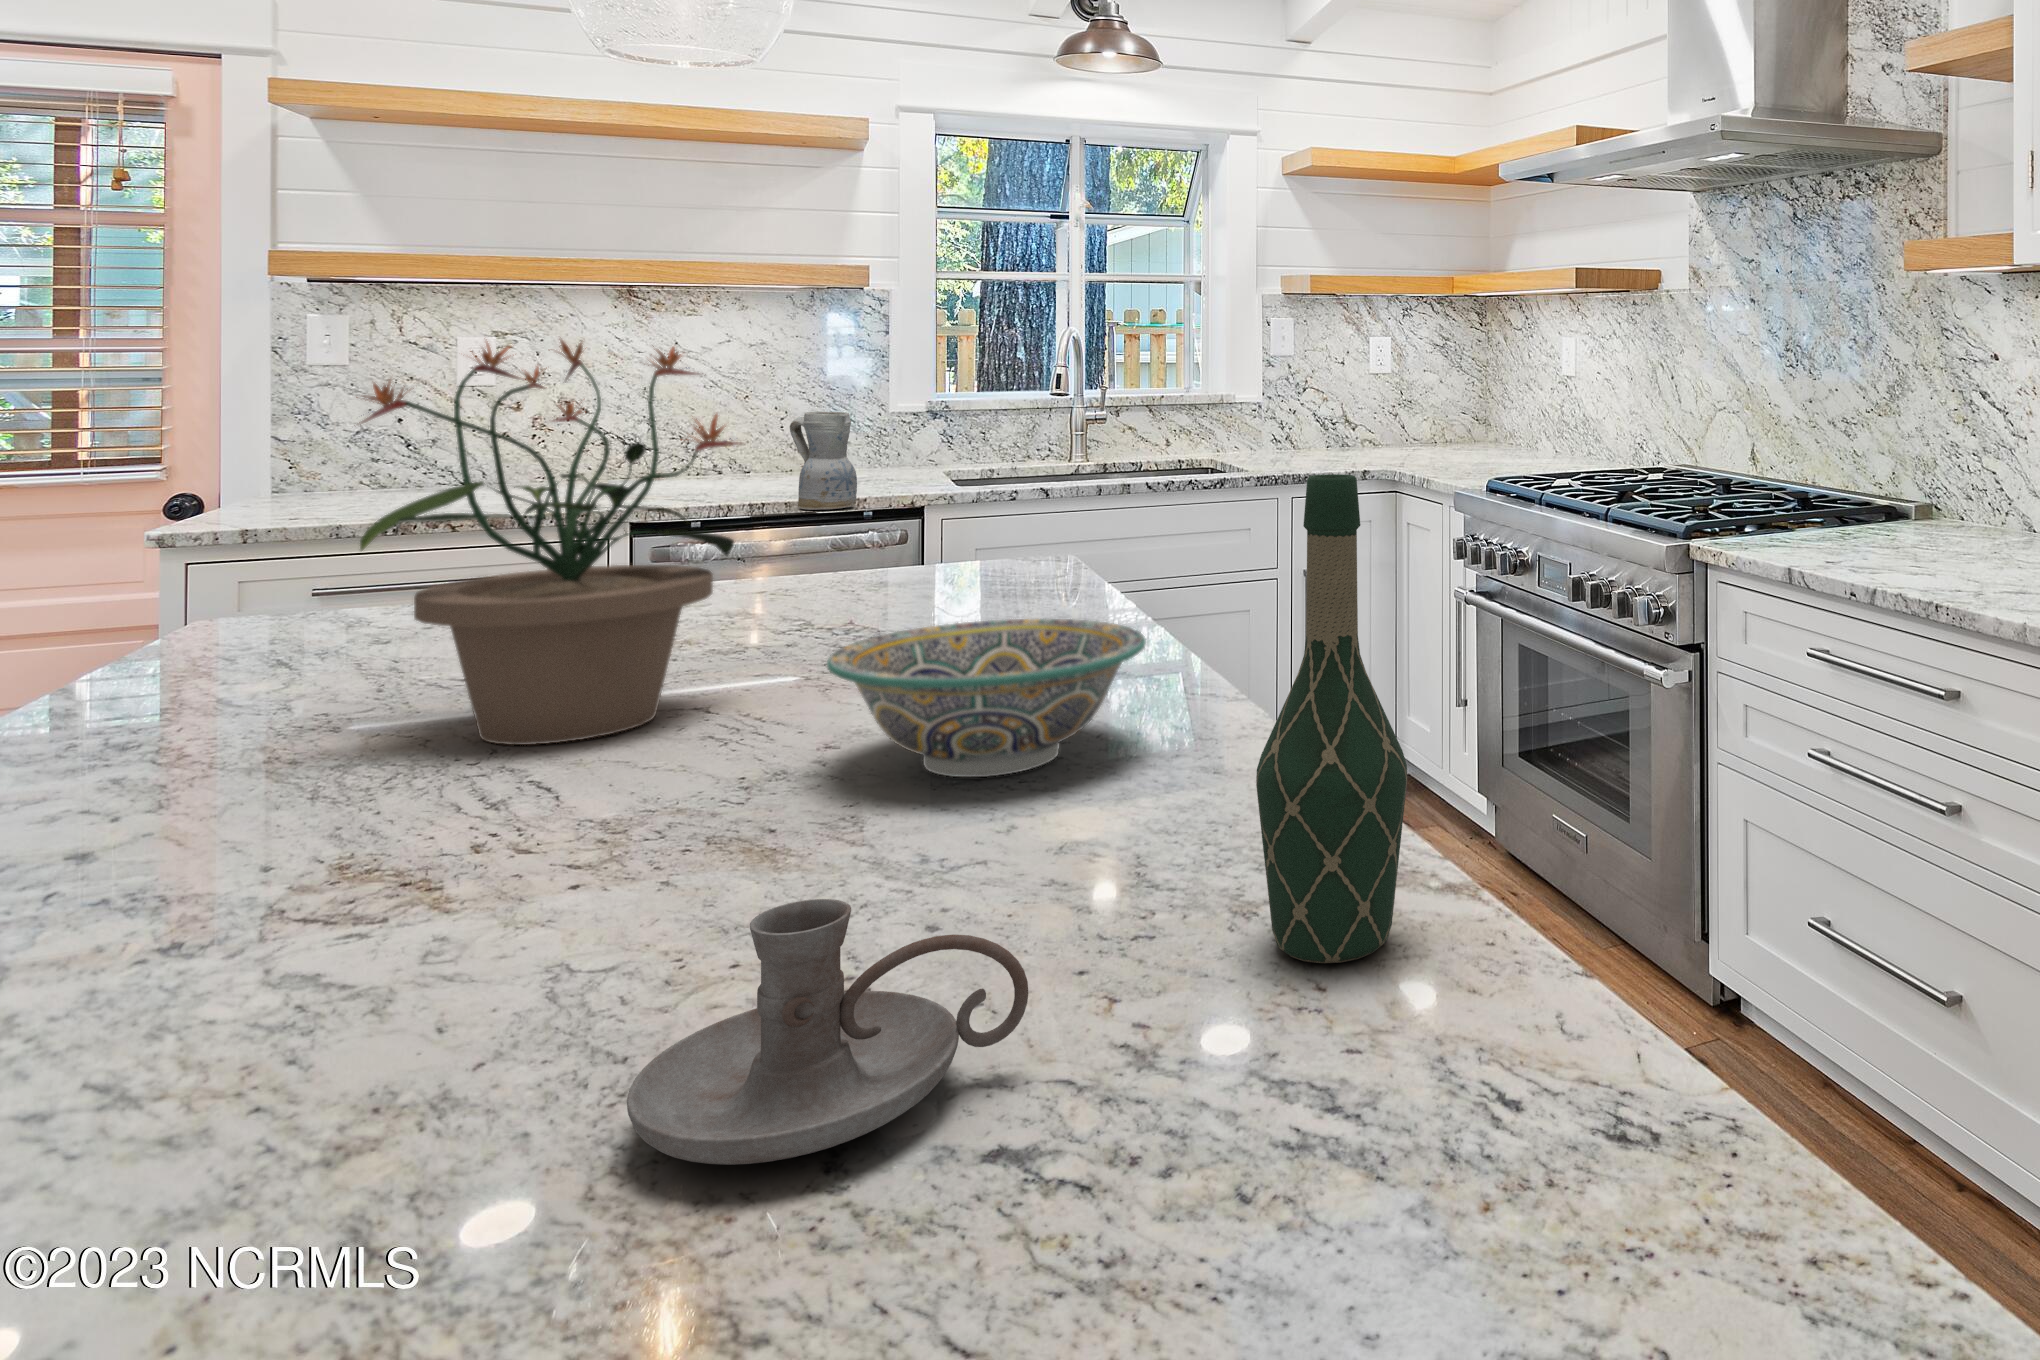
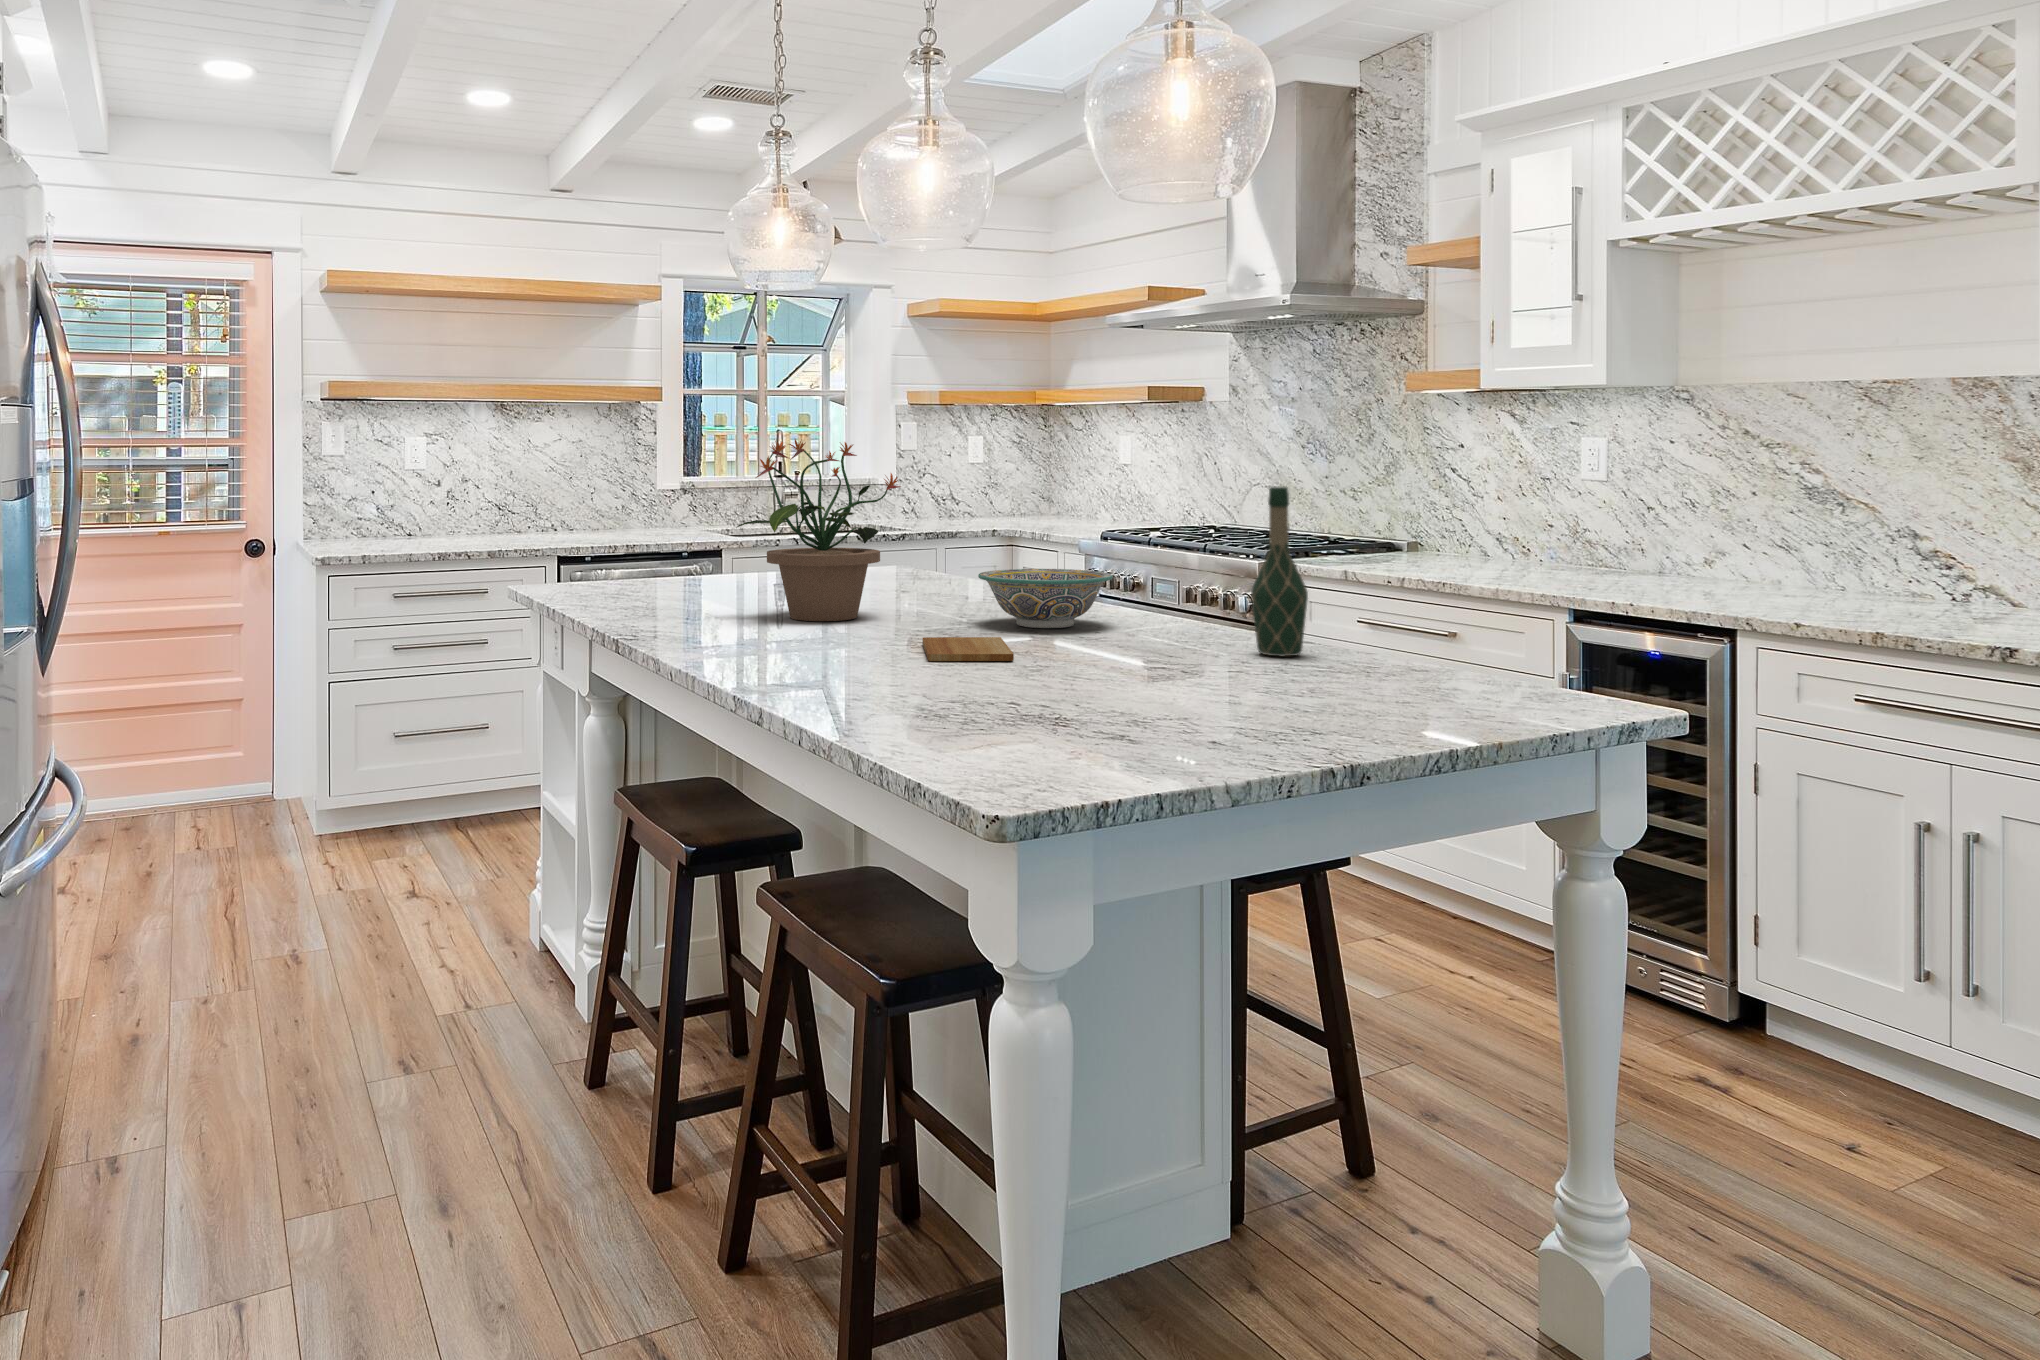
ceramic pitcher: present [790,411,857,510] -> none [621,486,665,551]
cutting board: none [193,859,672,1019] -> present [923,637,1014,661]
candle holder: present [627,899,1028,1165] -> none [1123,611,1223,674]

